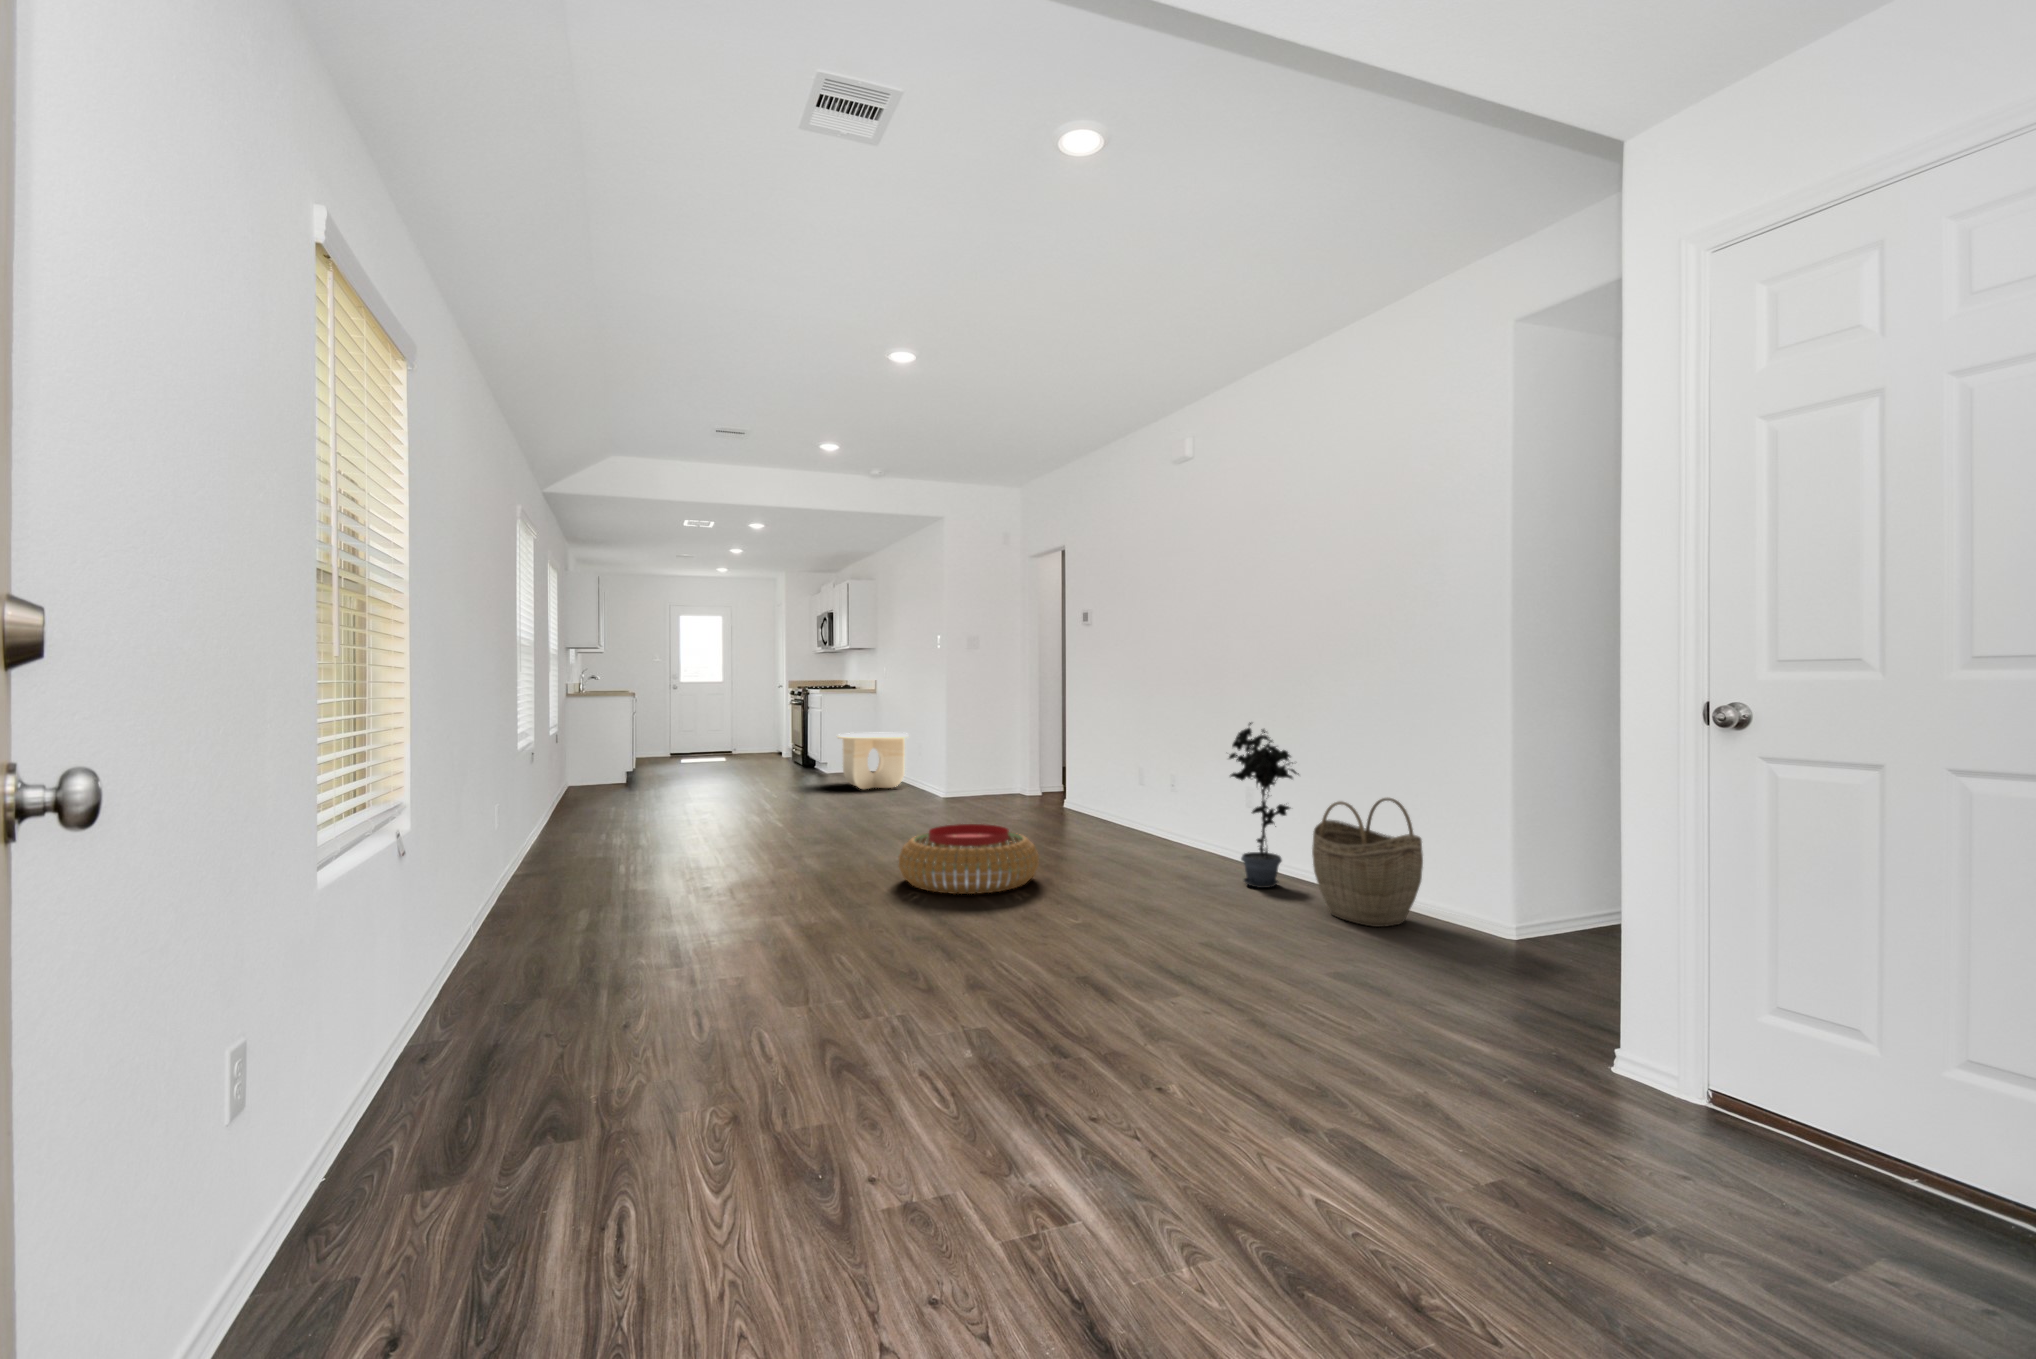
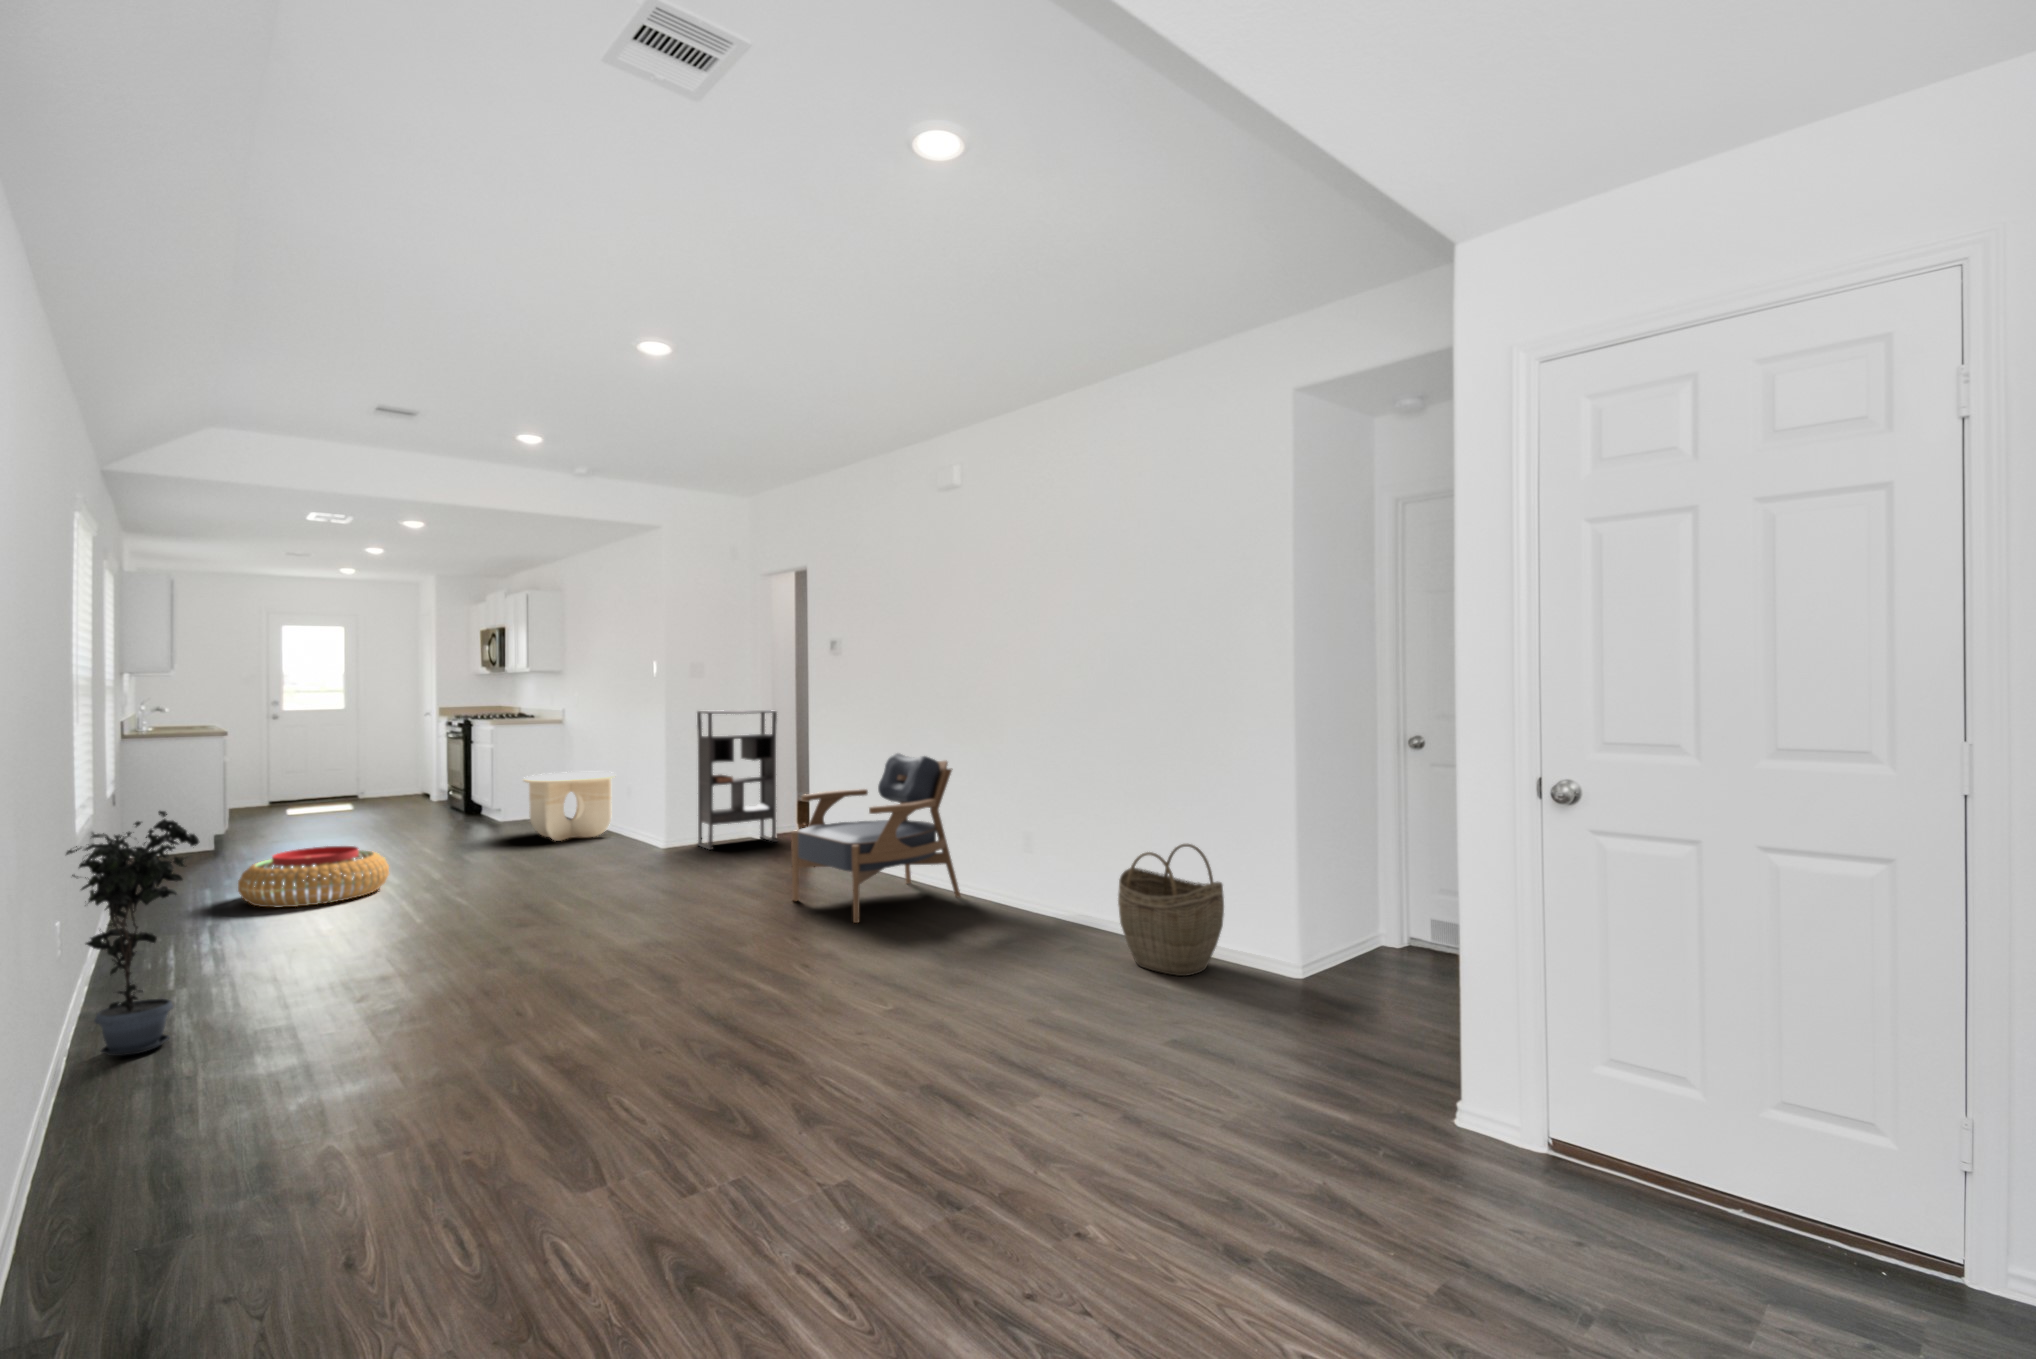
bookshelf: none [971,678,1040,802] -> present [697,710,777,850]
armchair: none [1031,713,1186,862] -> present [791,753,961,923]
potted plant: present [1229,723,1299,888] -> present [66,811,199,1056]
pouf: present [899,824,1039,894] -> present [238,846,389,907]

